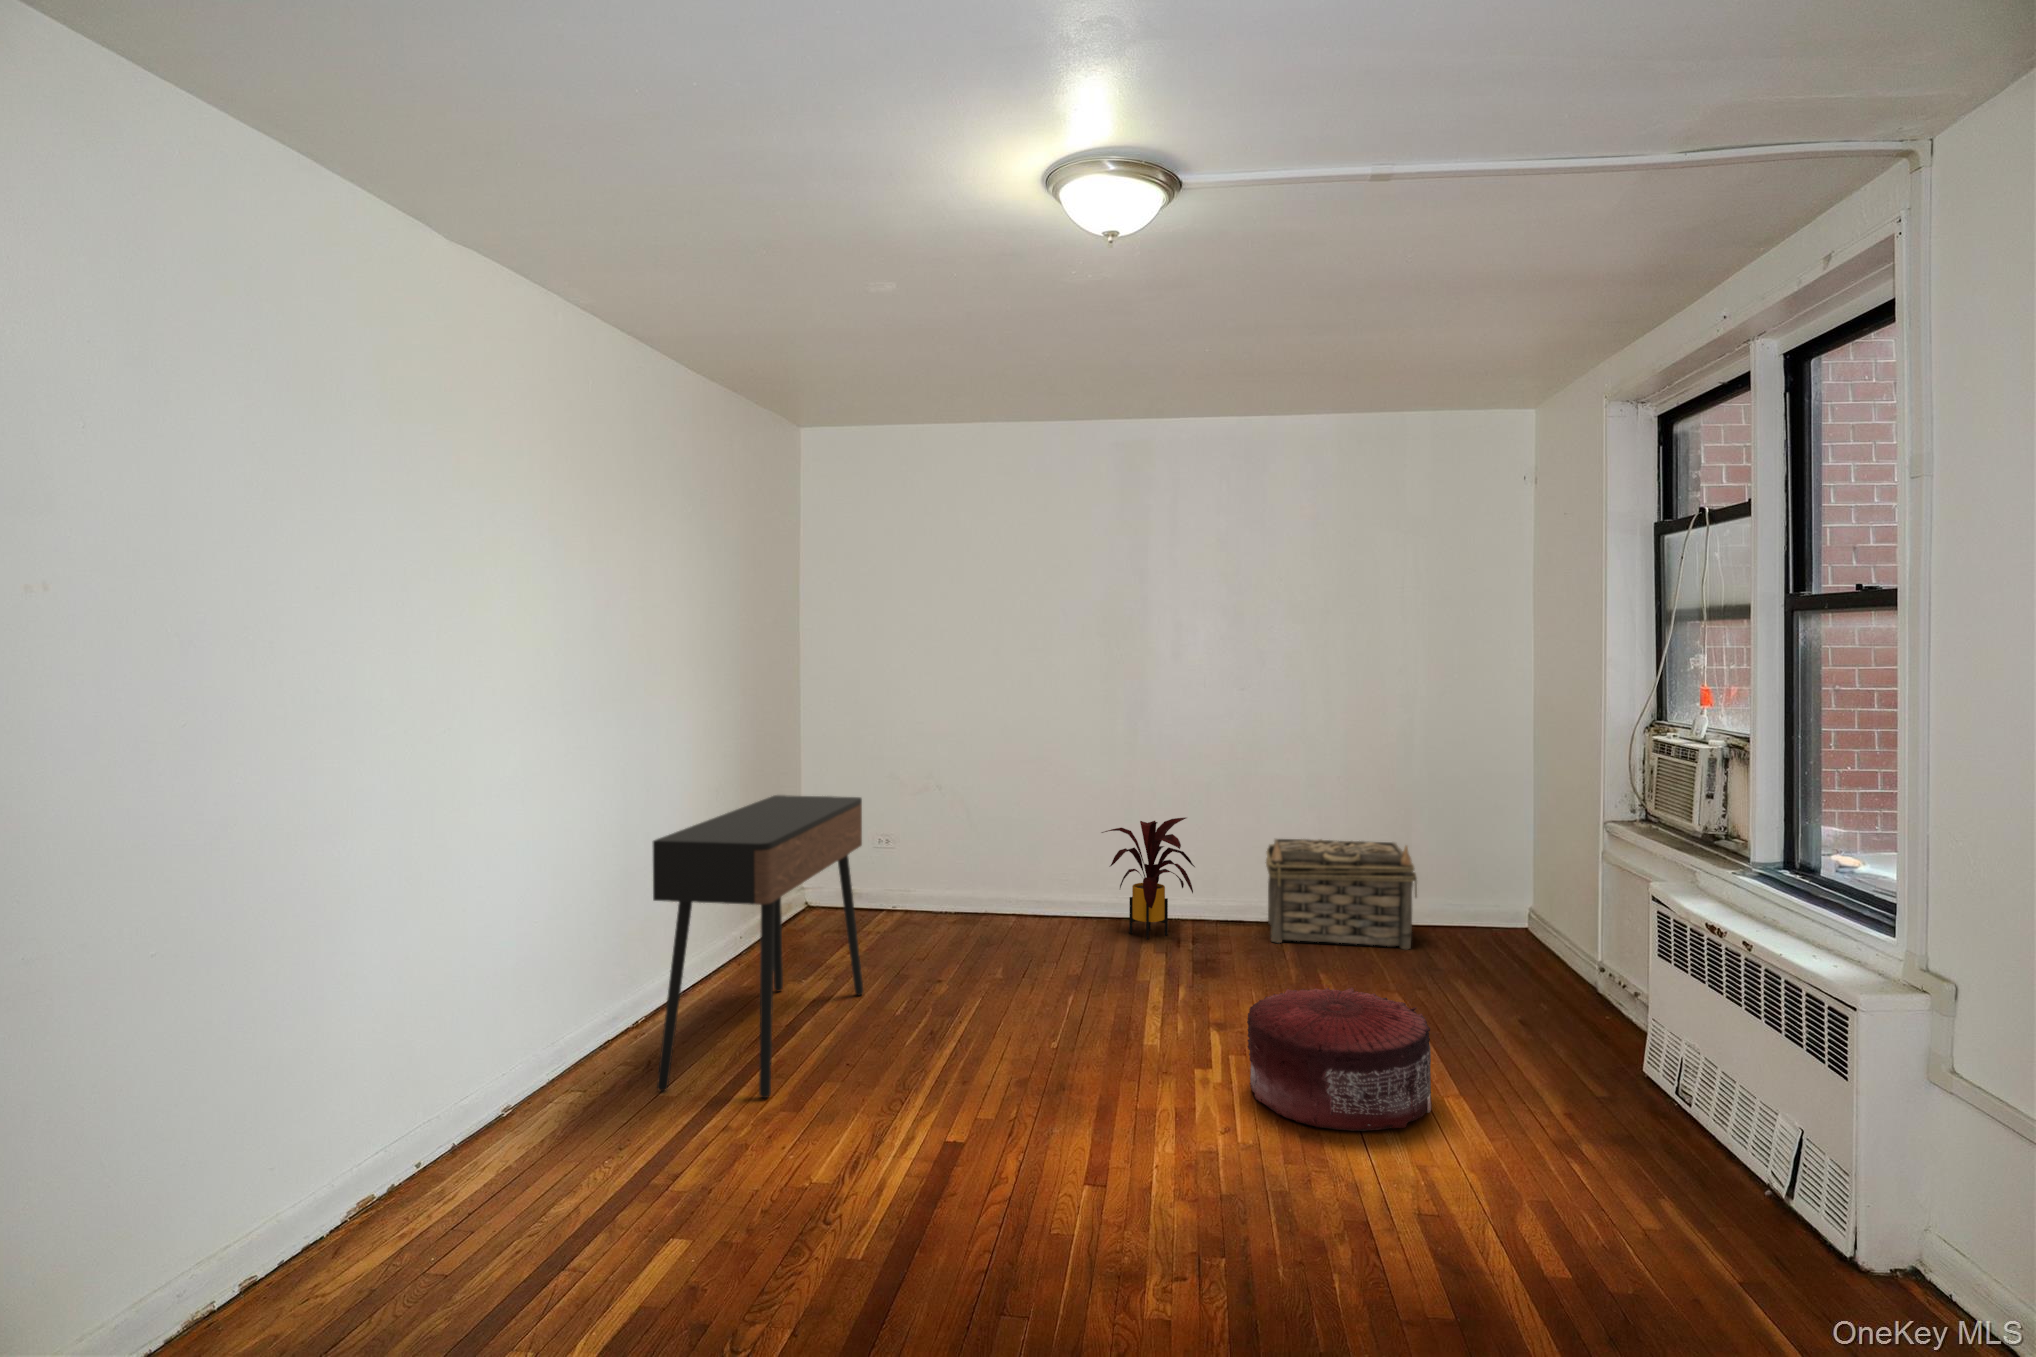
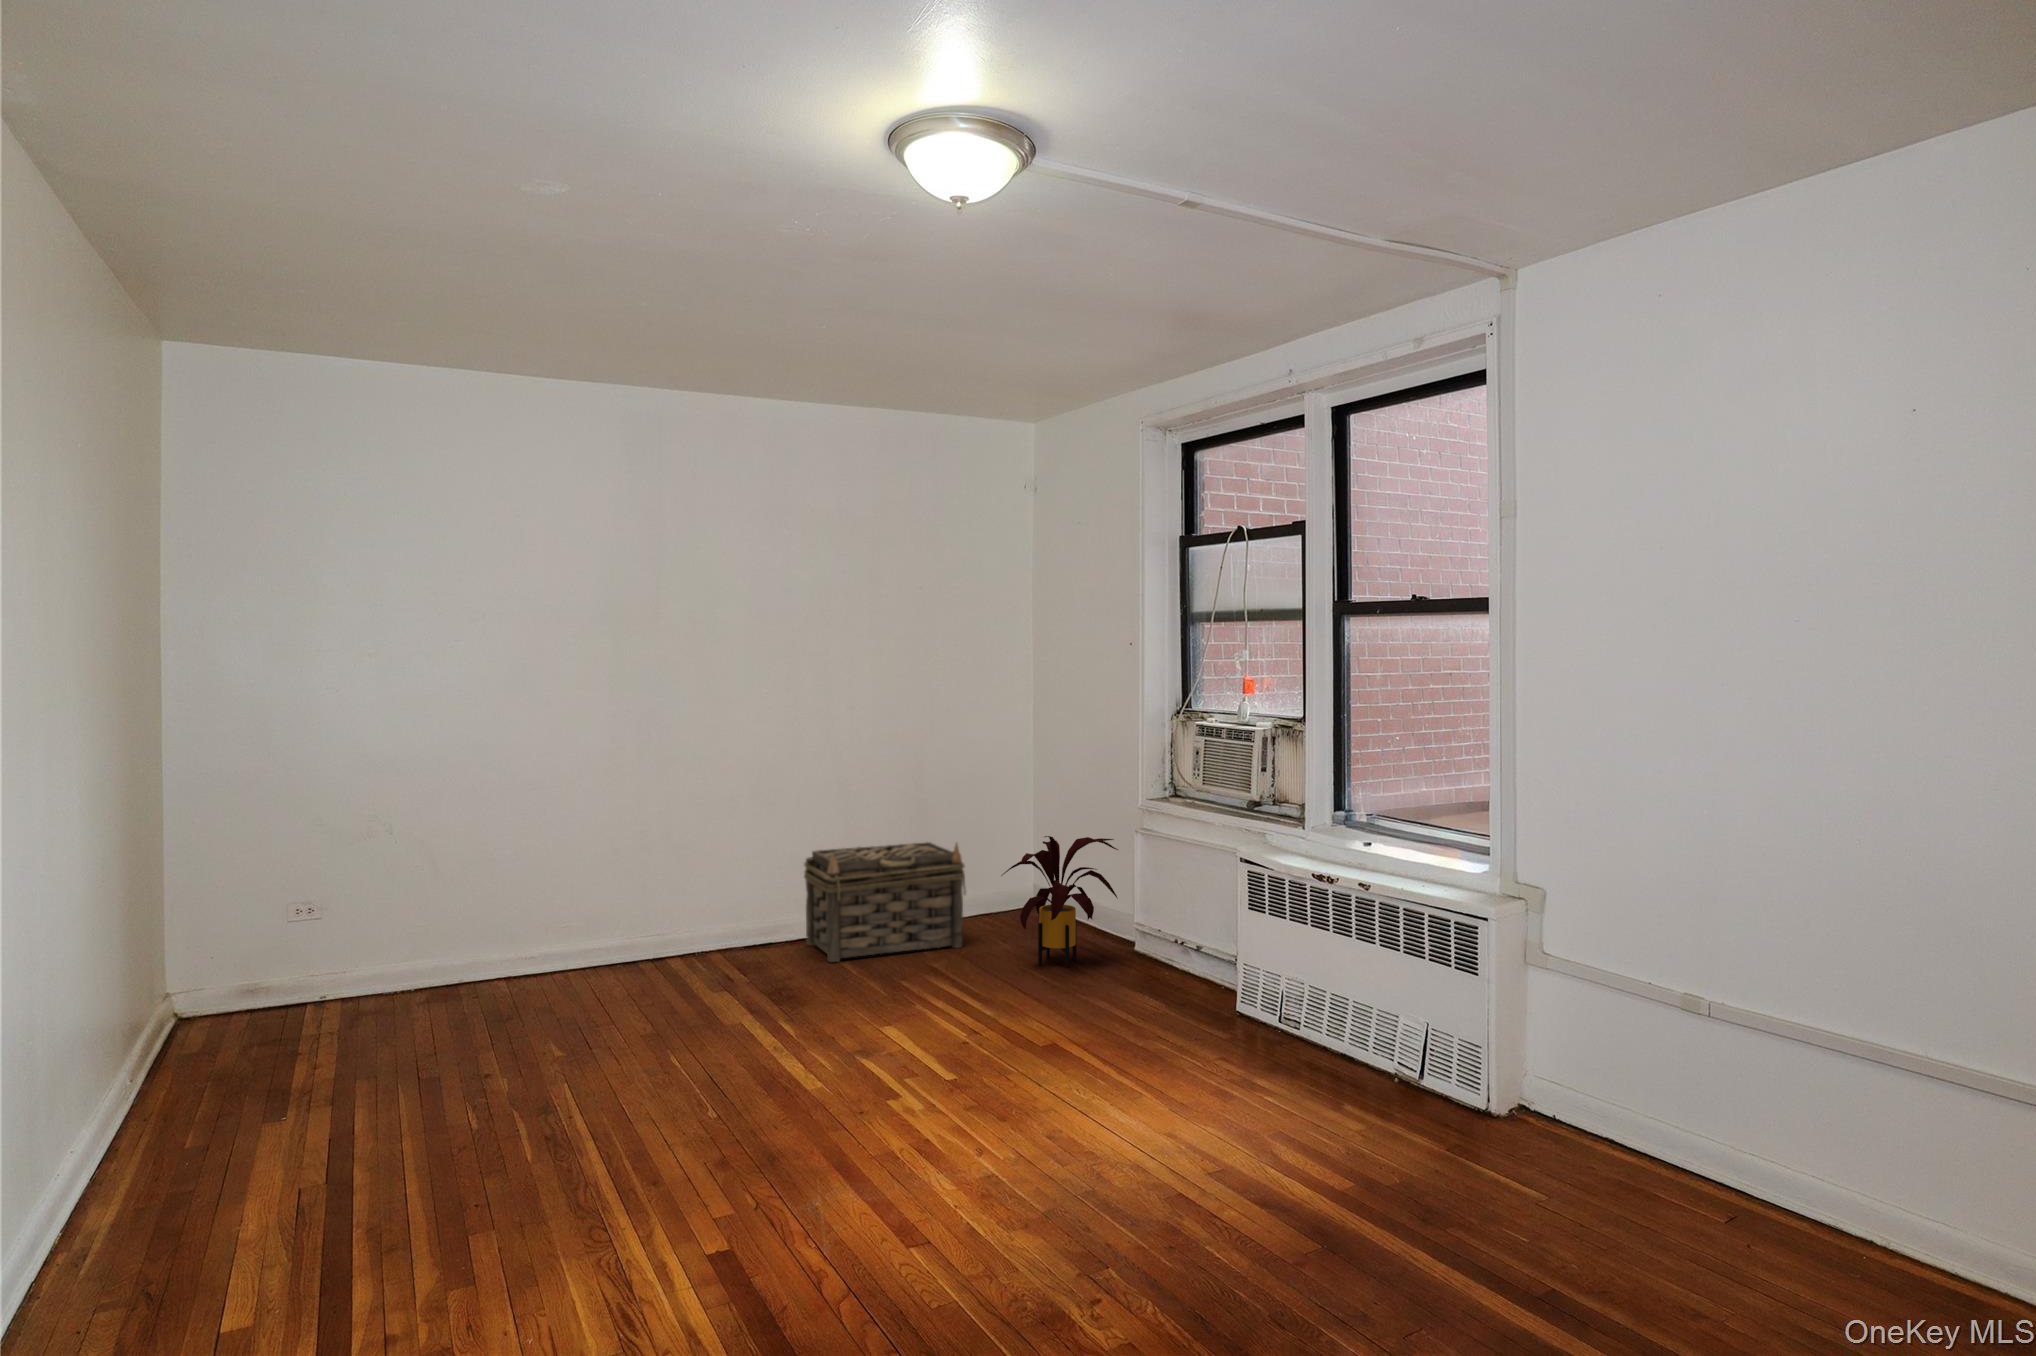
console table: present [653,795,863,1098] -> none [193,844,406,1320]
house plant: present [1102,818,1195,939] -> present [1001,836,1118,967]
pouf: present [1247,987,1431,1131] -> none [955,983,1134,1126]

